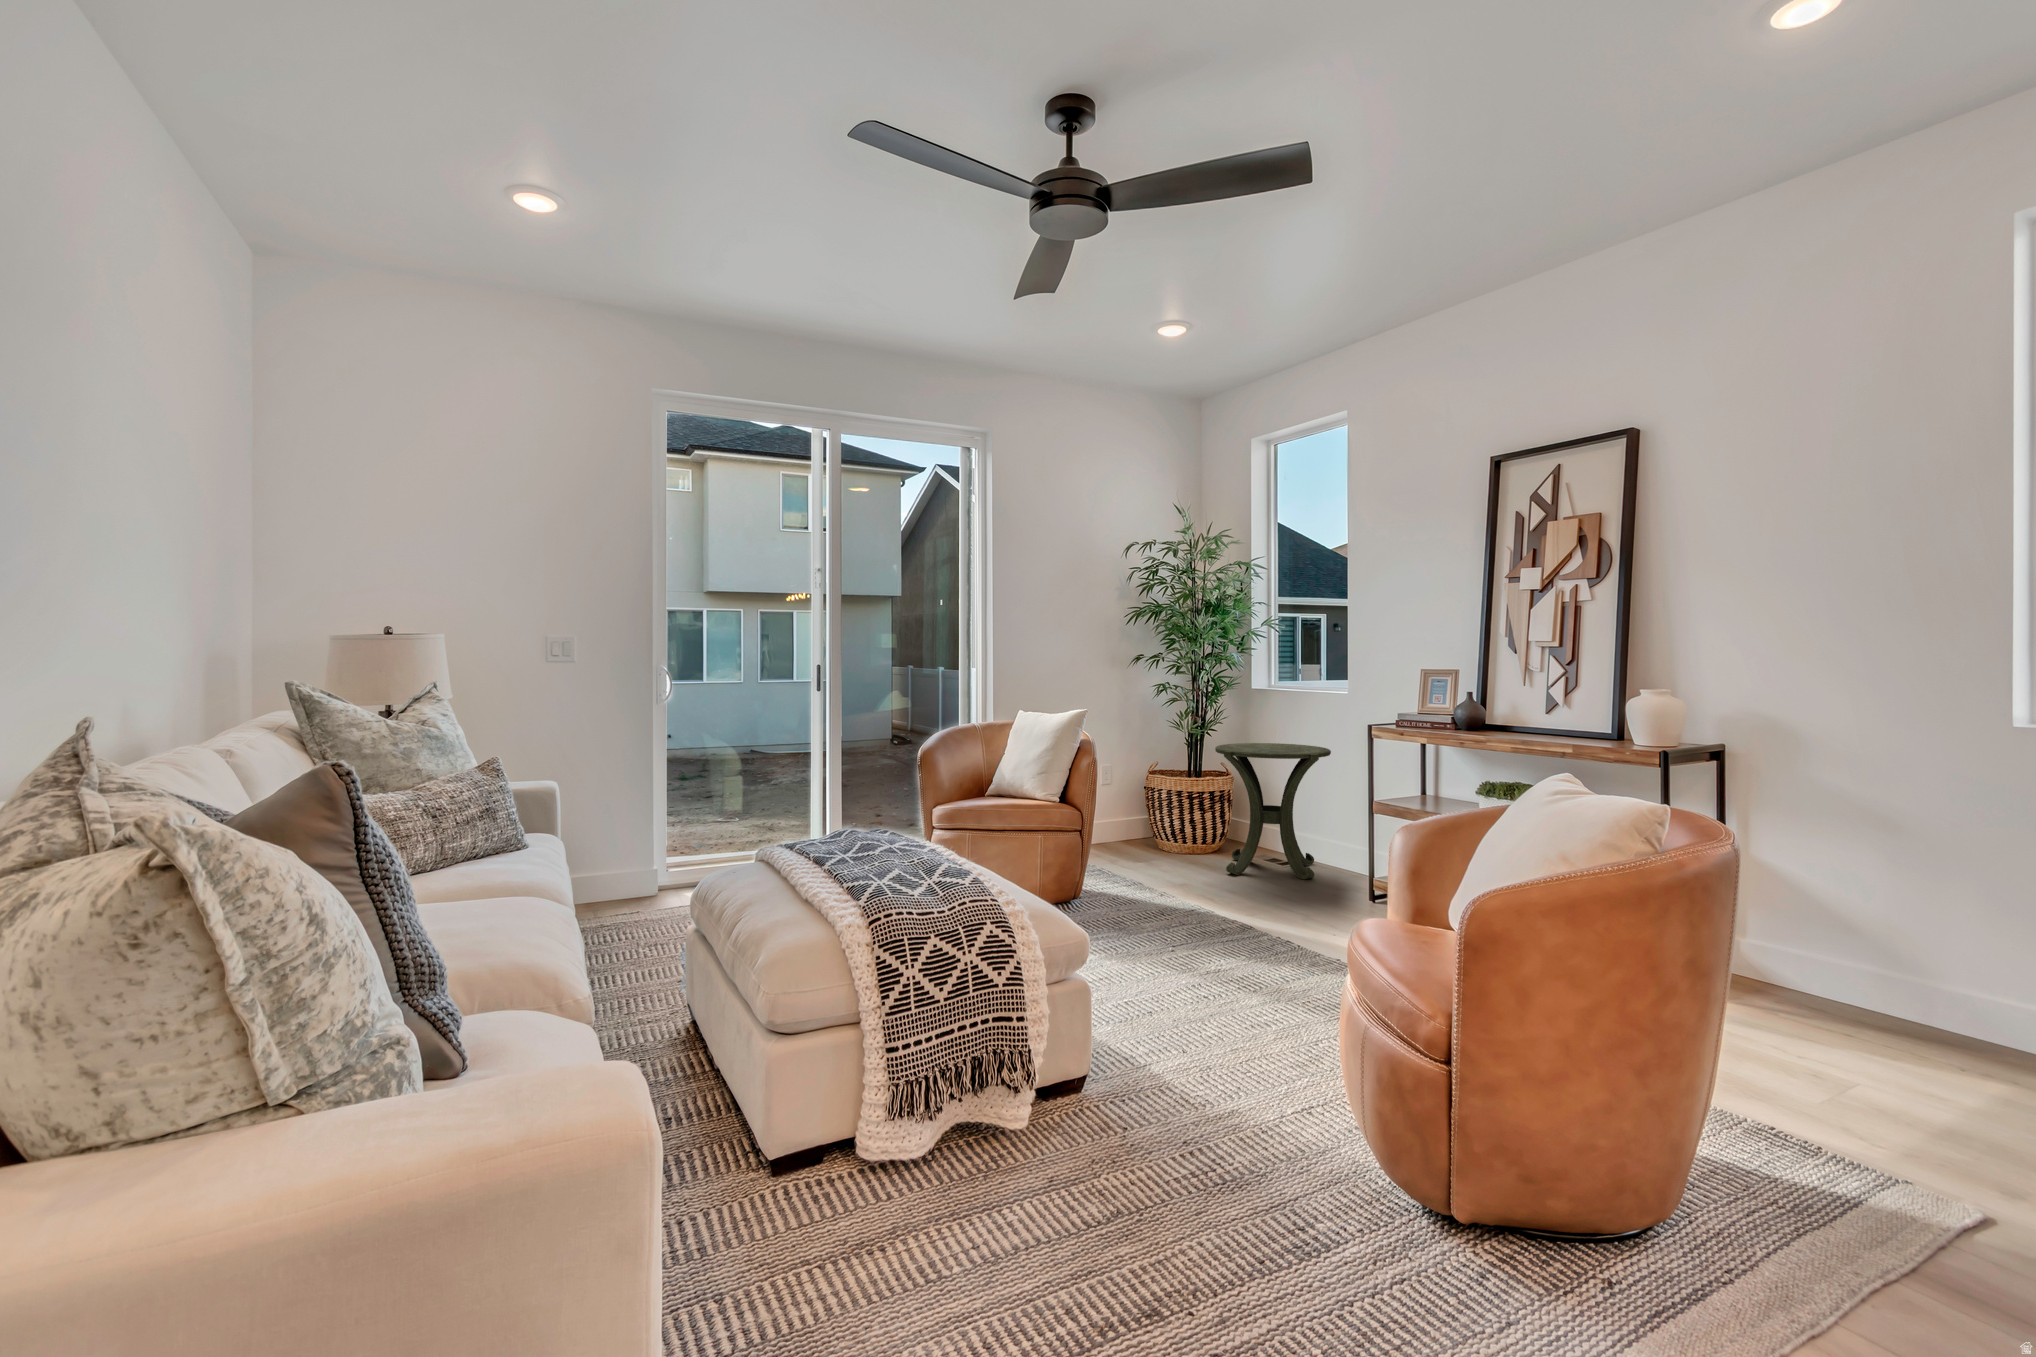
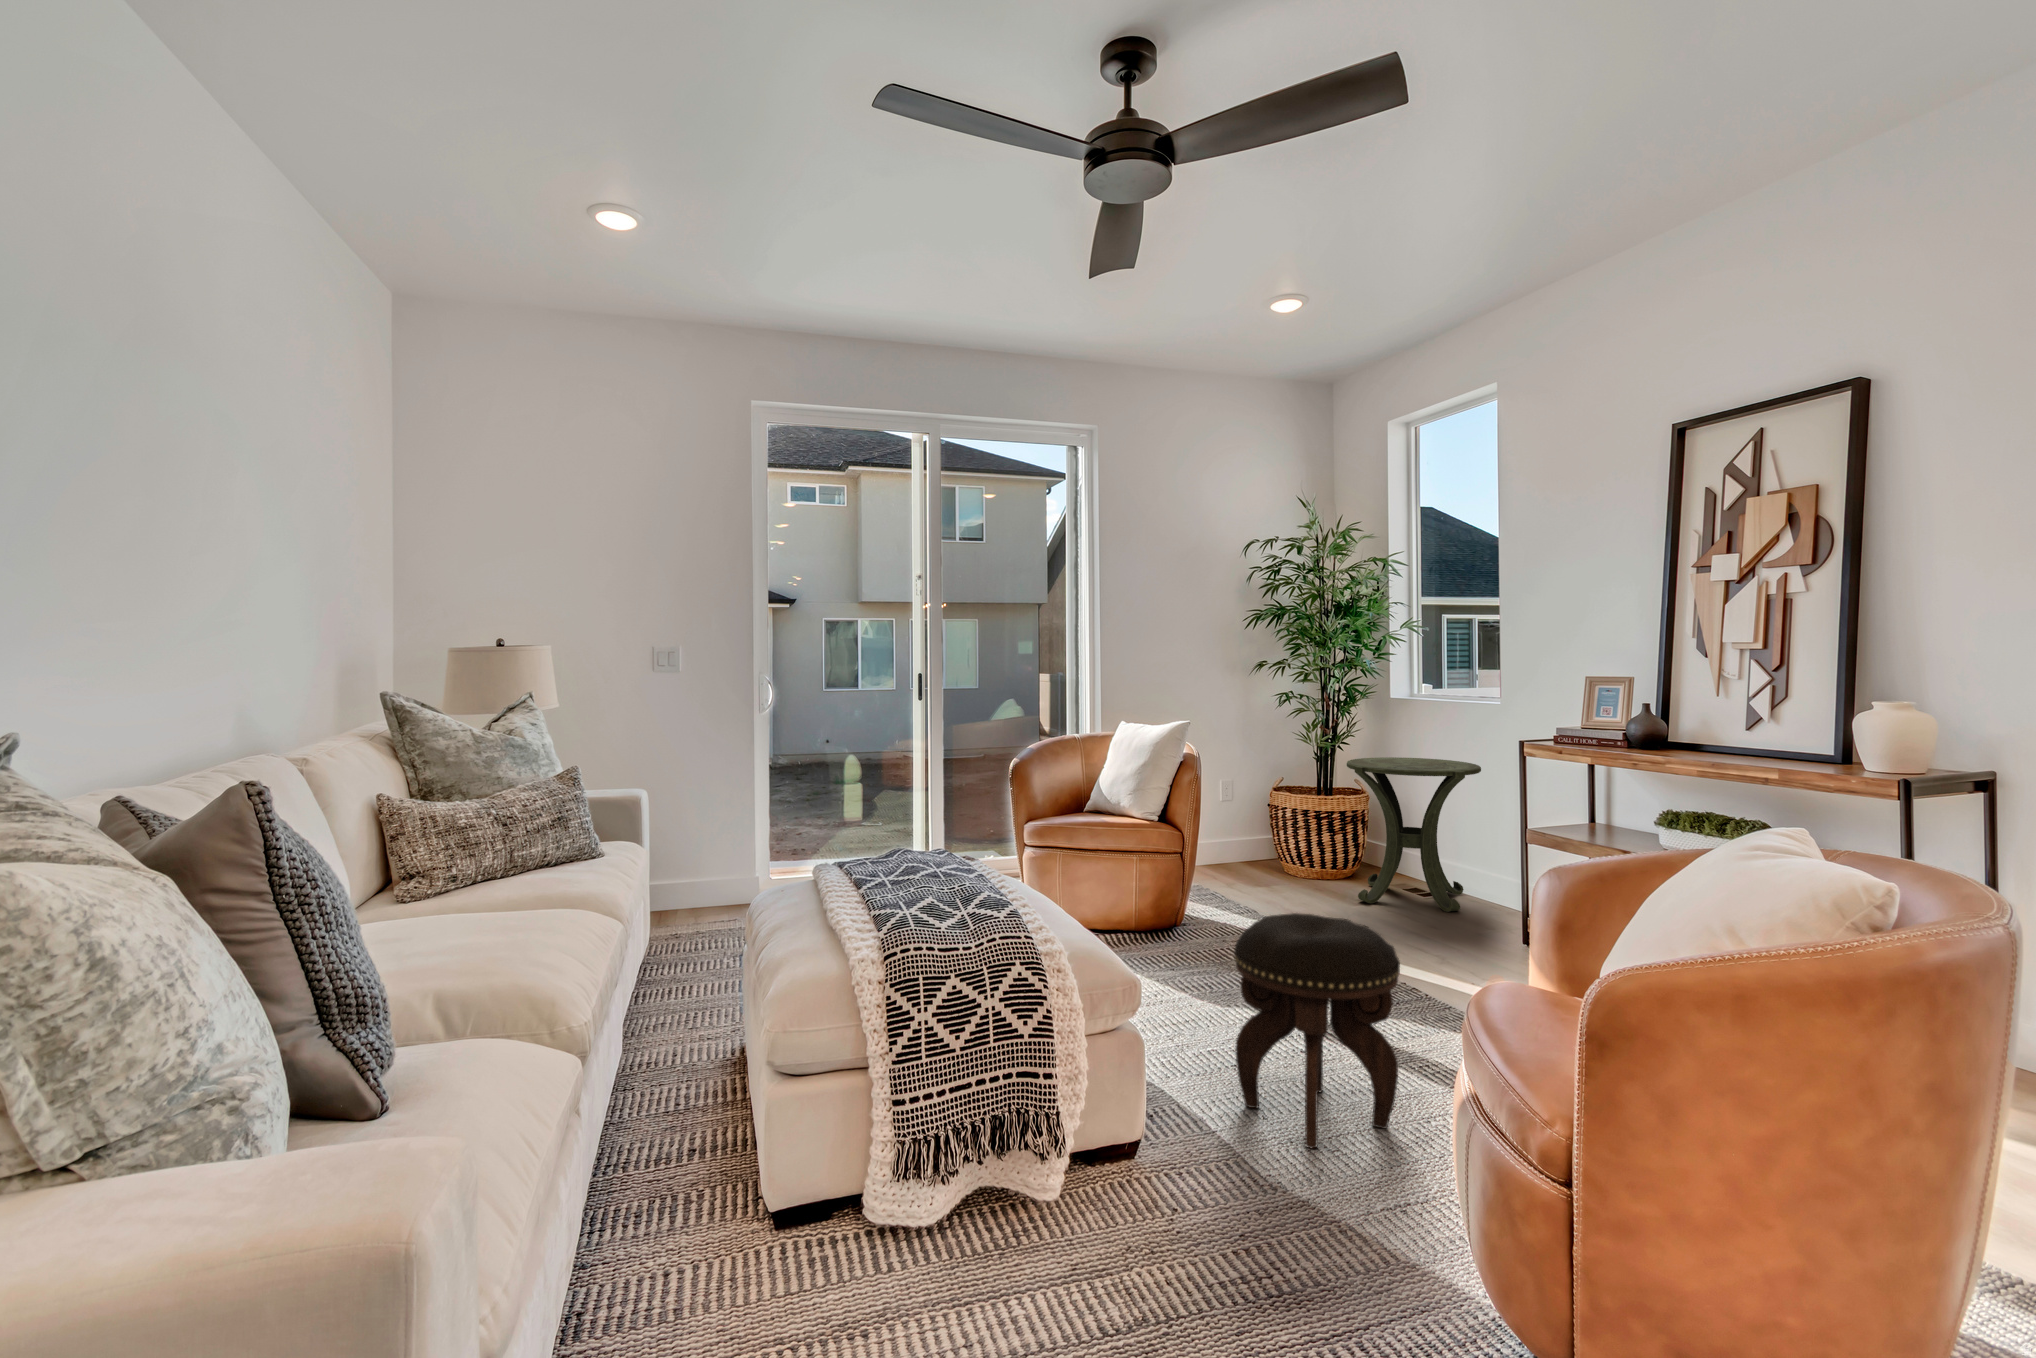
footstool: none [1157,875,1297,1074] -> present [1234,913,1400,1149]

